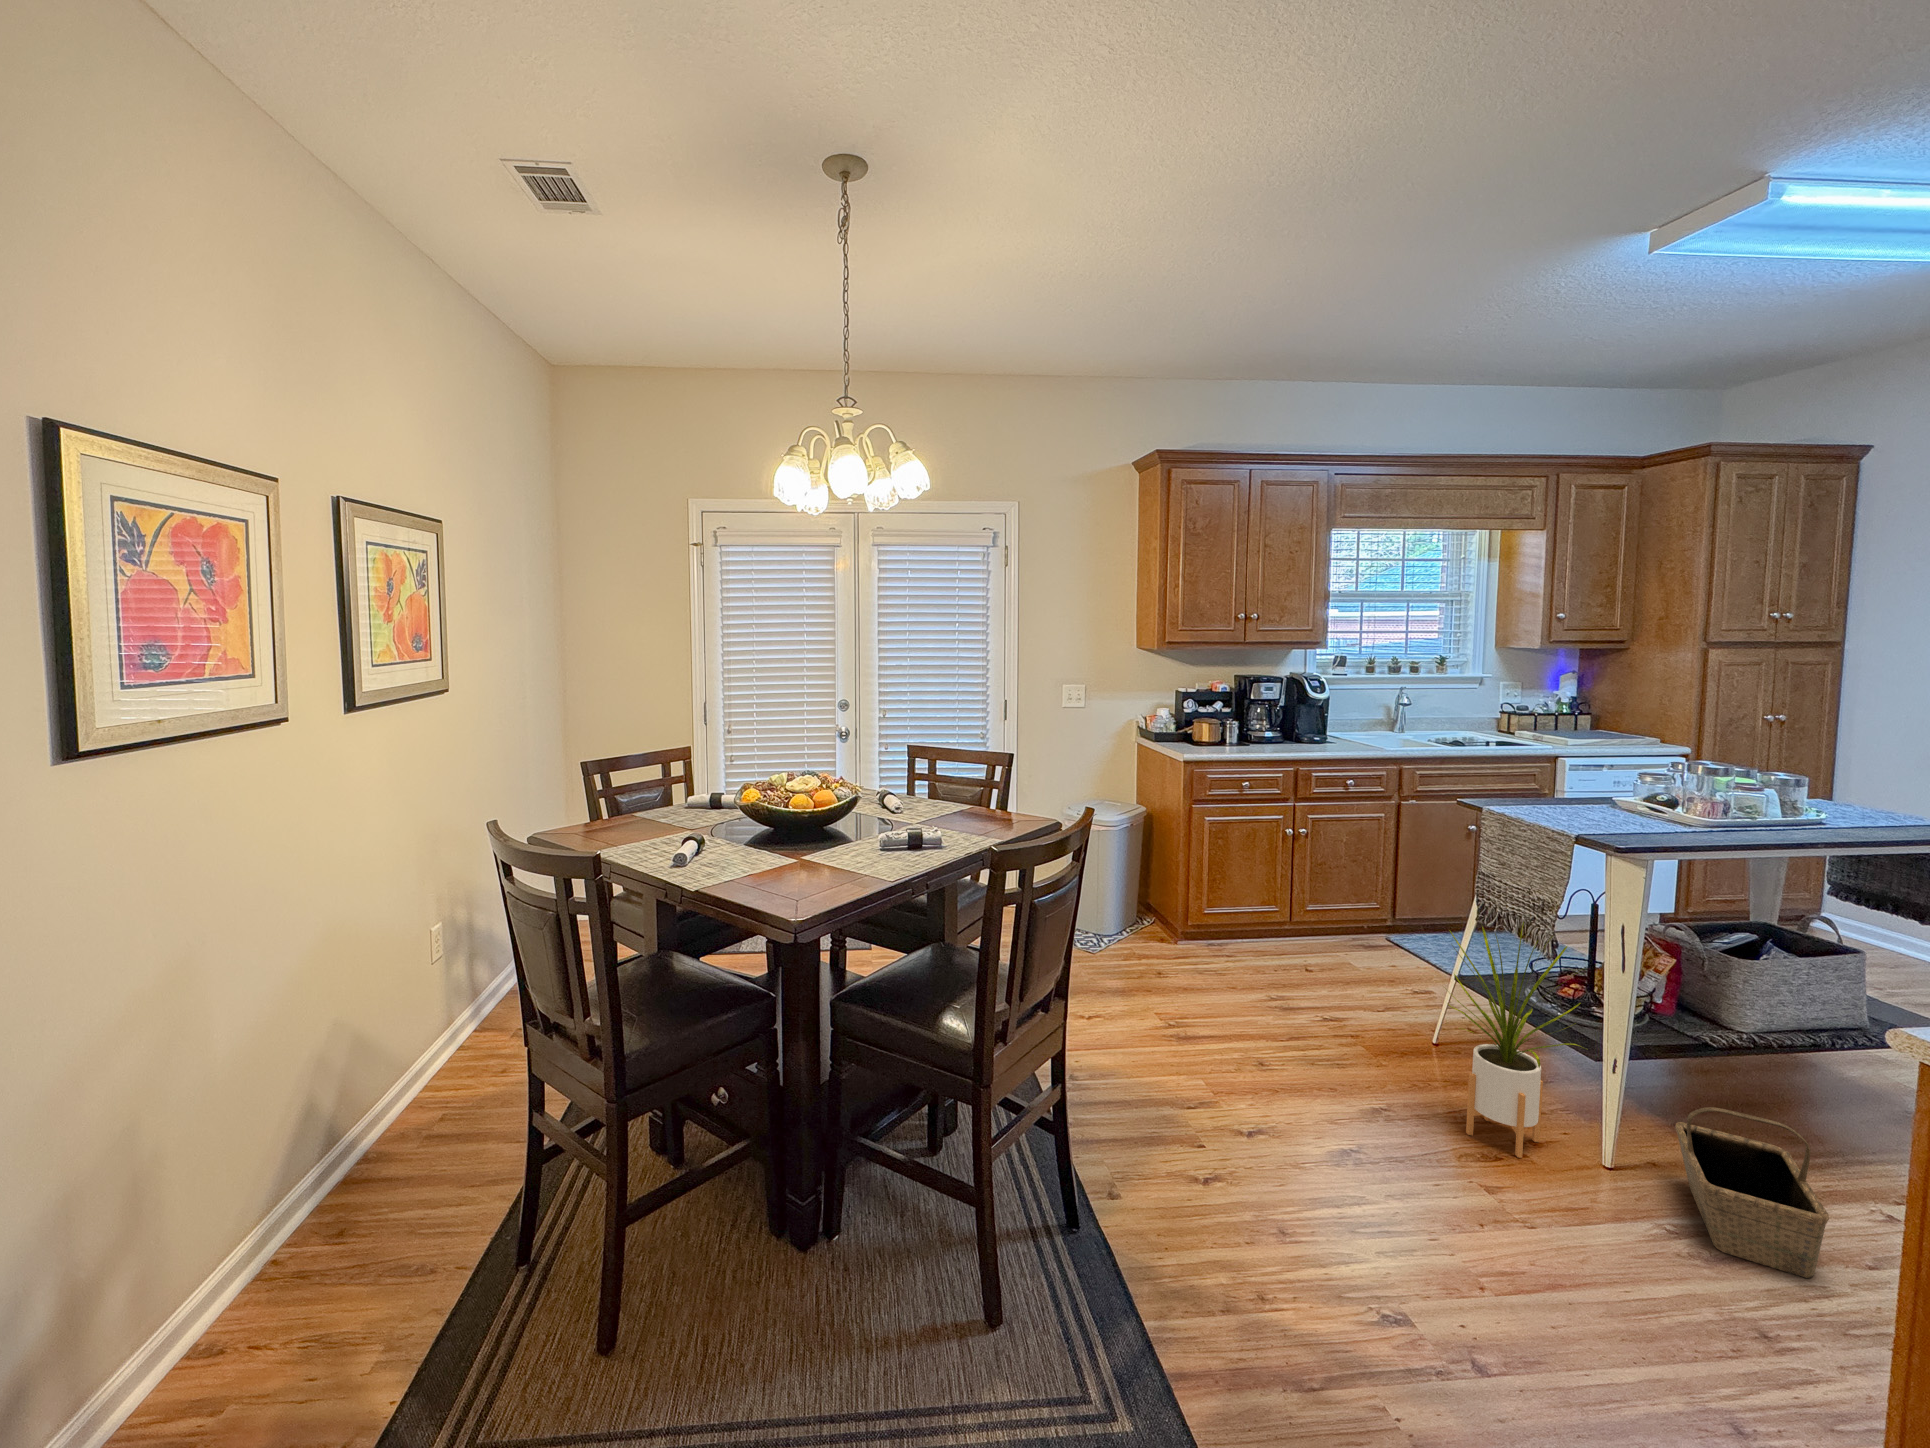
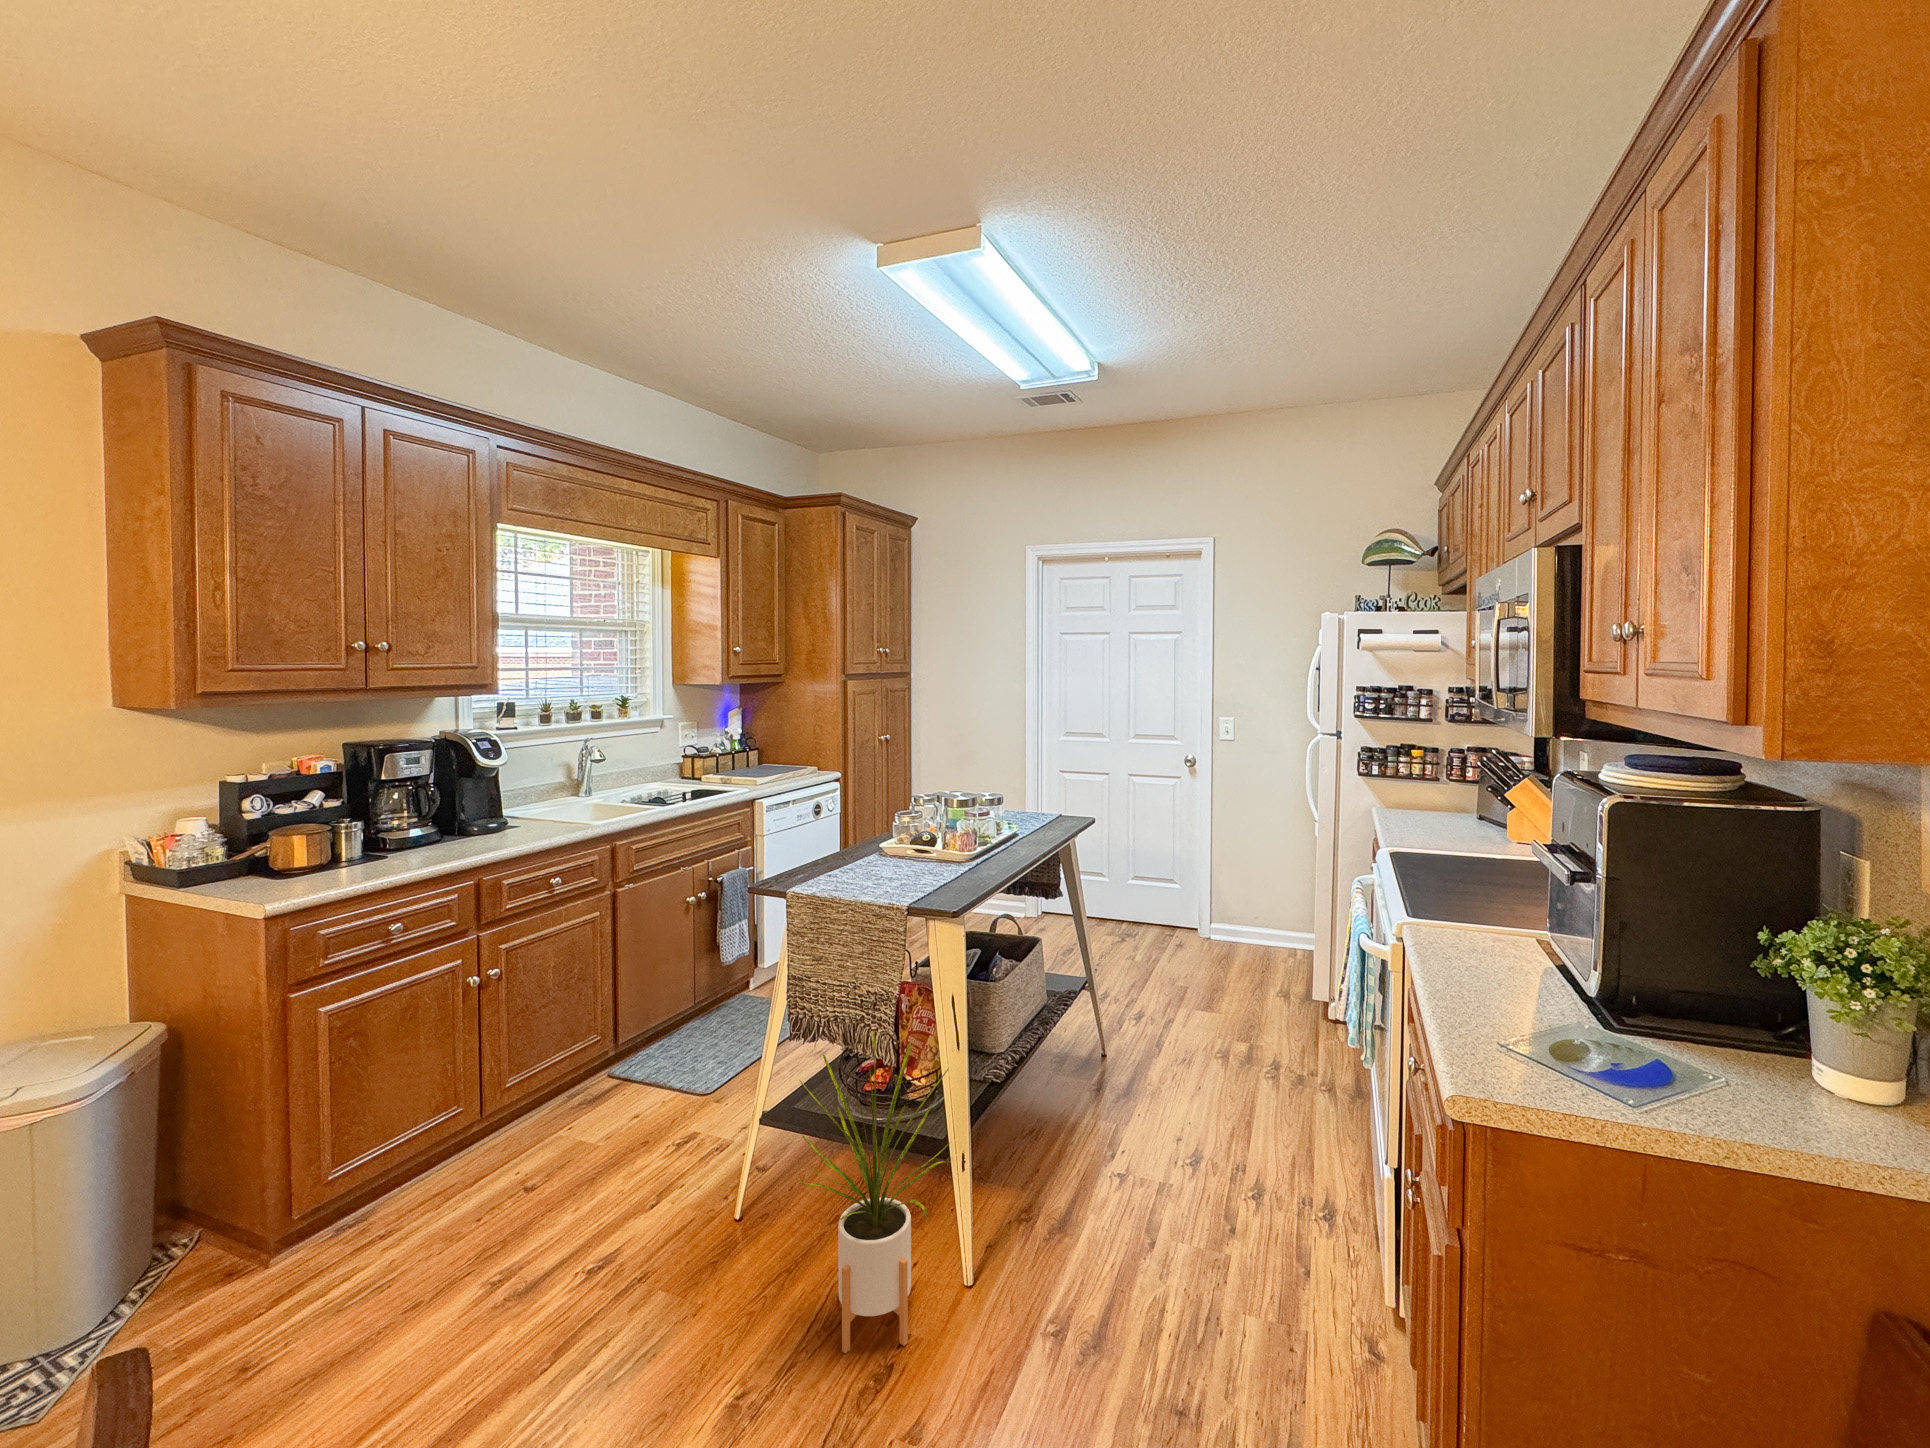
basket: present [1675,1107,1829,1278] -> none [1012,1150,1151,1323]

